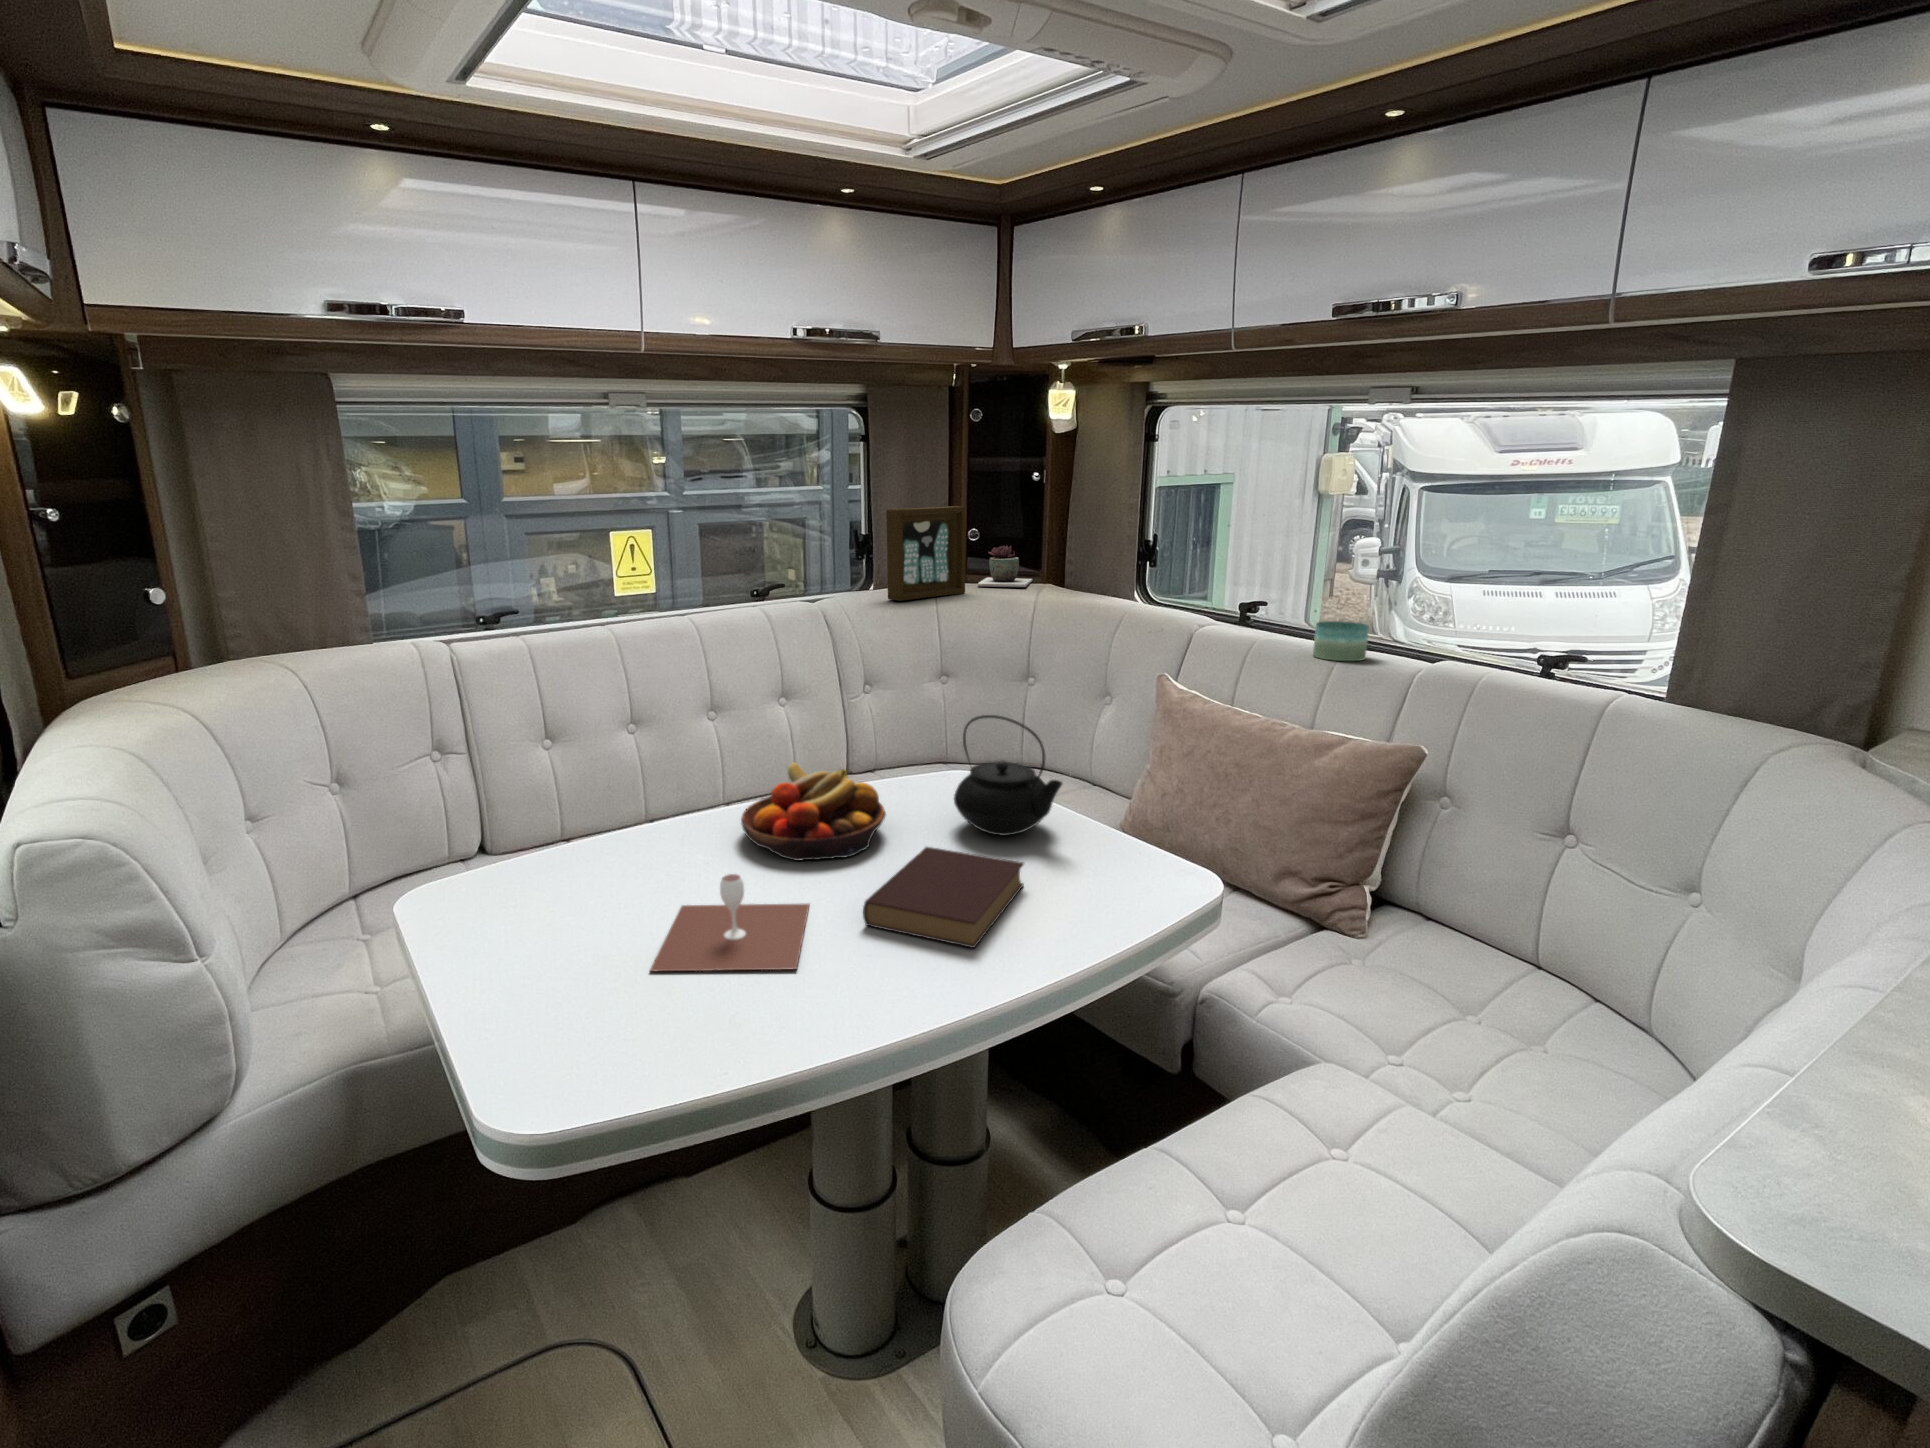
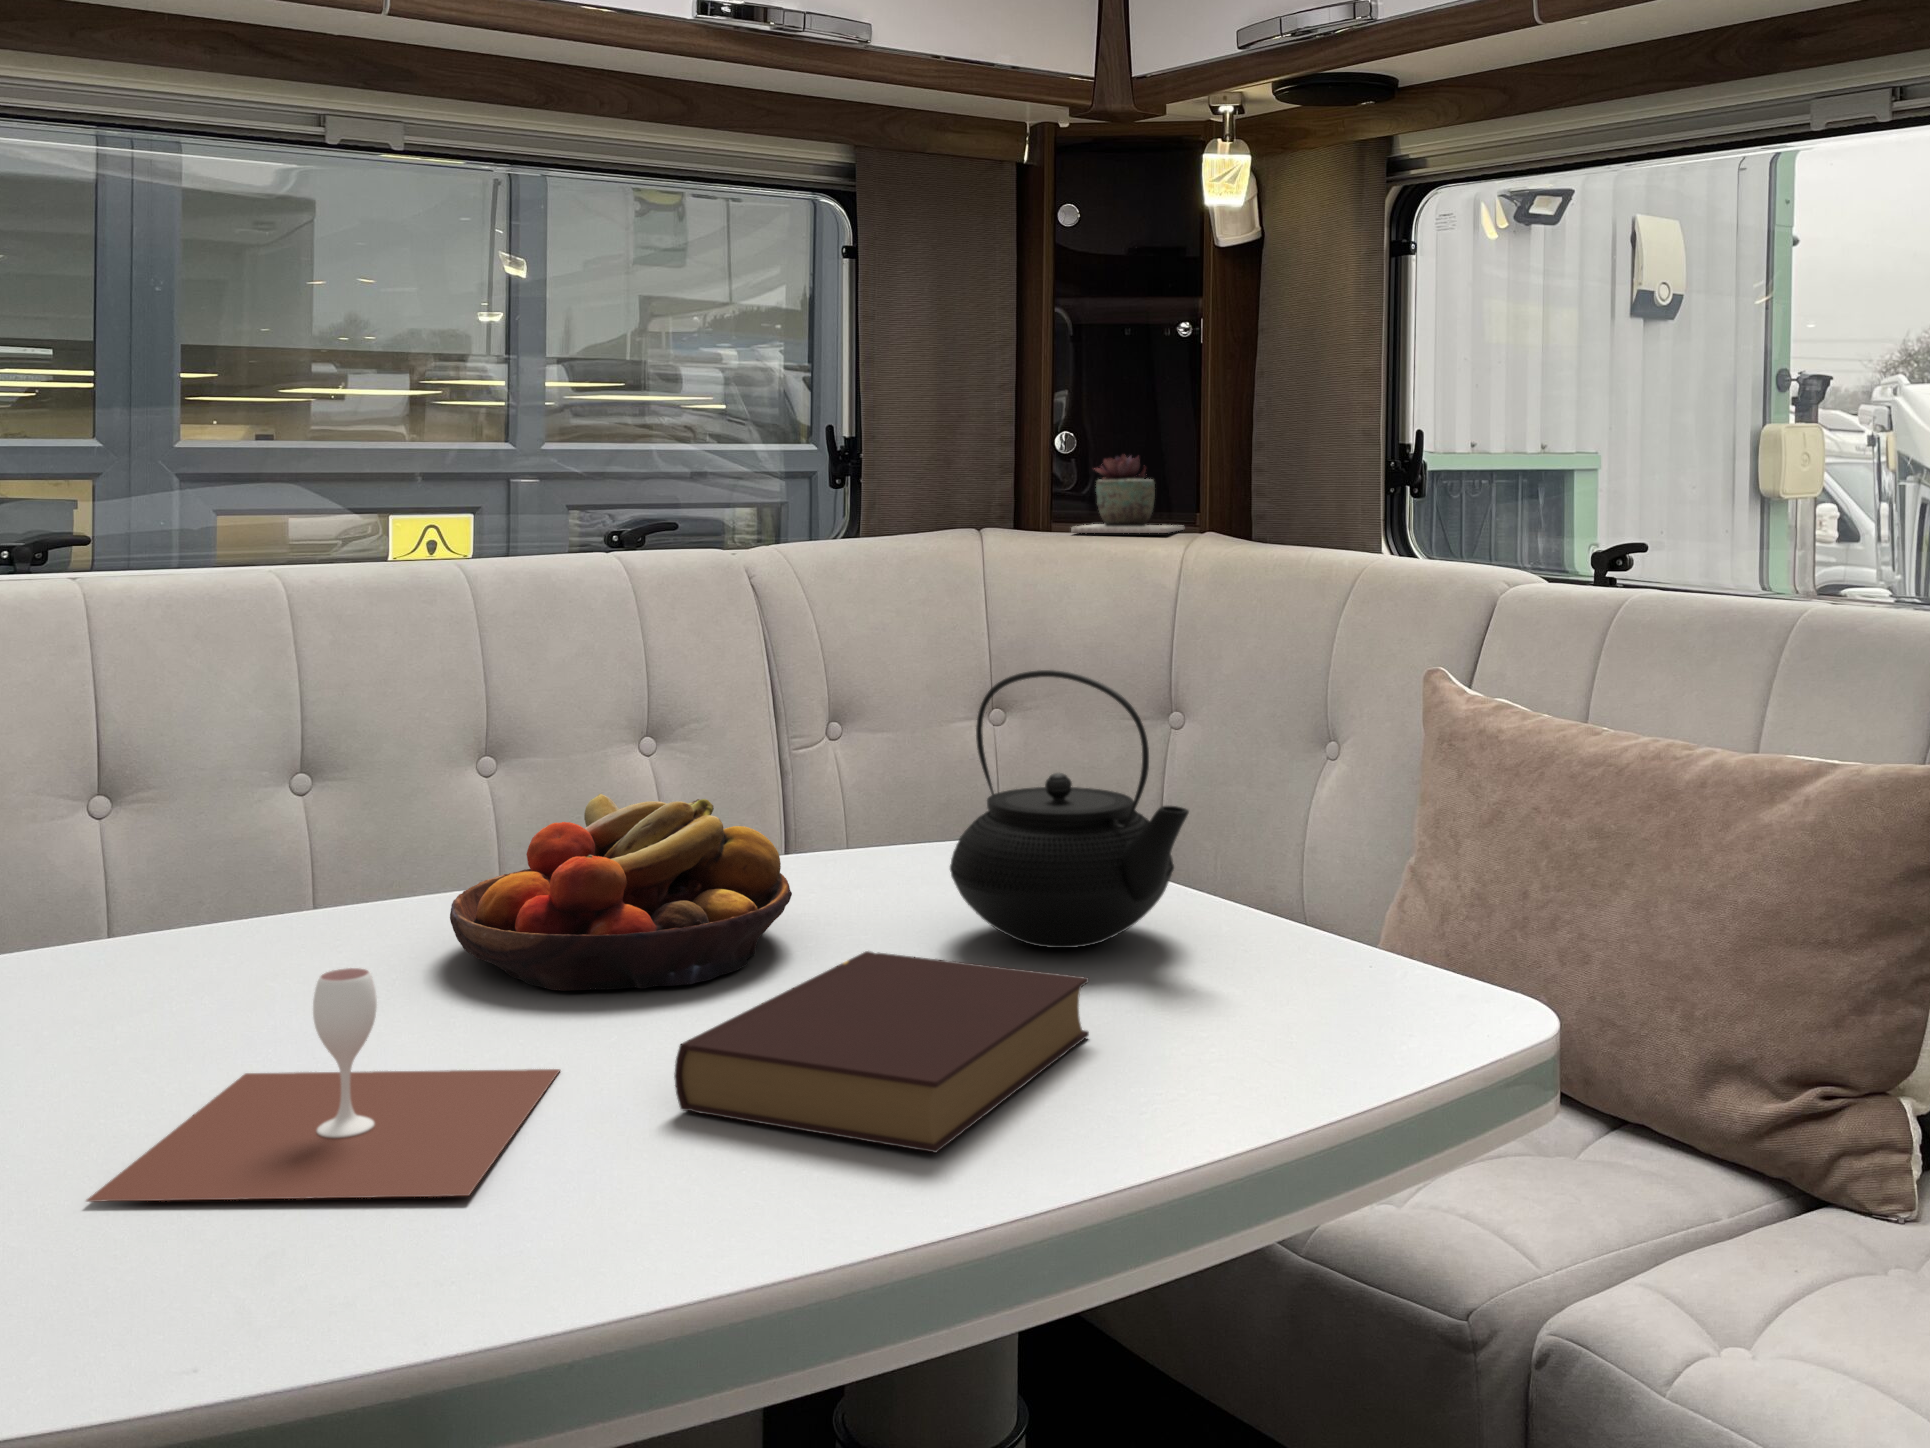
picture frame: present [886,506,965,601] -> none [881,361,1043,545]
candle: present [1313,621,1369,661] -> none [1742,540,1852,613]

